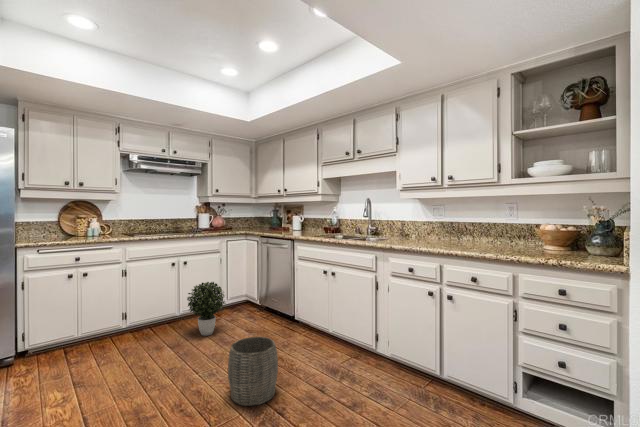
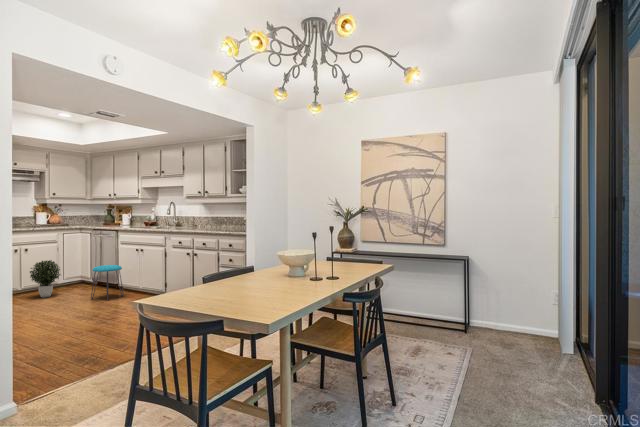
stool: none [266,294,310,356] -> present [91,265,124,300]
woven basket: present [228,337,278,406] -> none [61,283,93,316]

